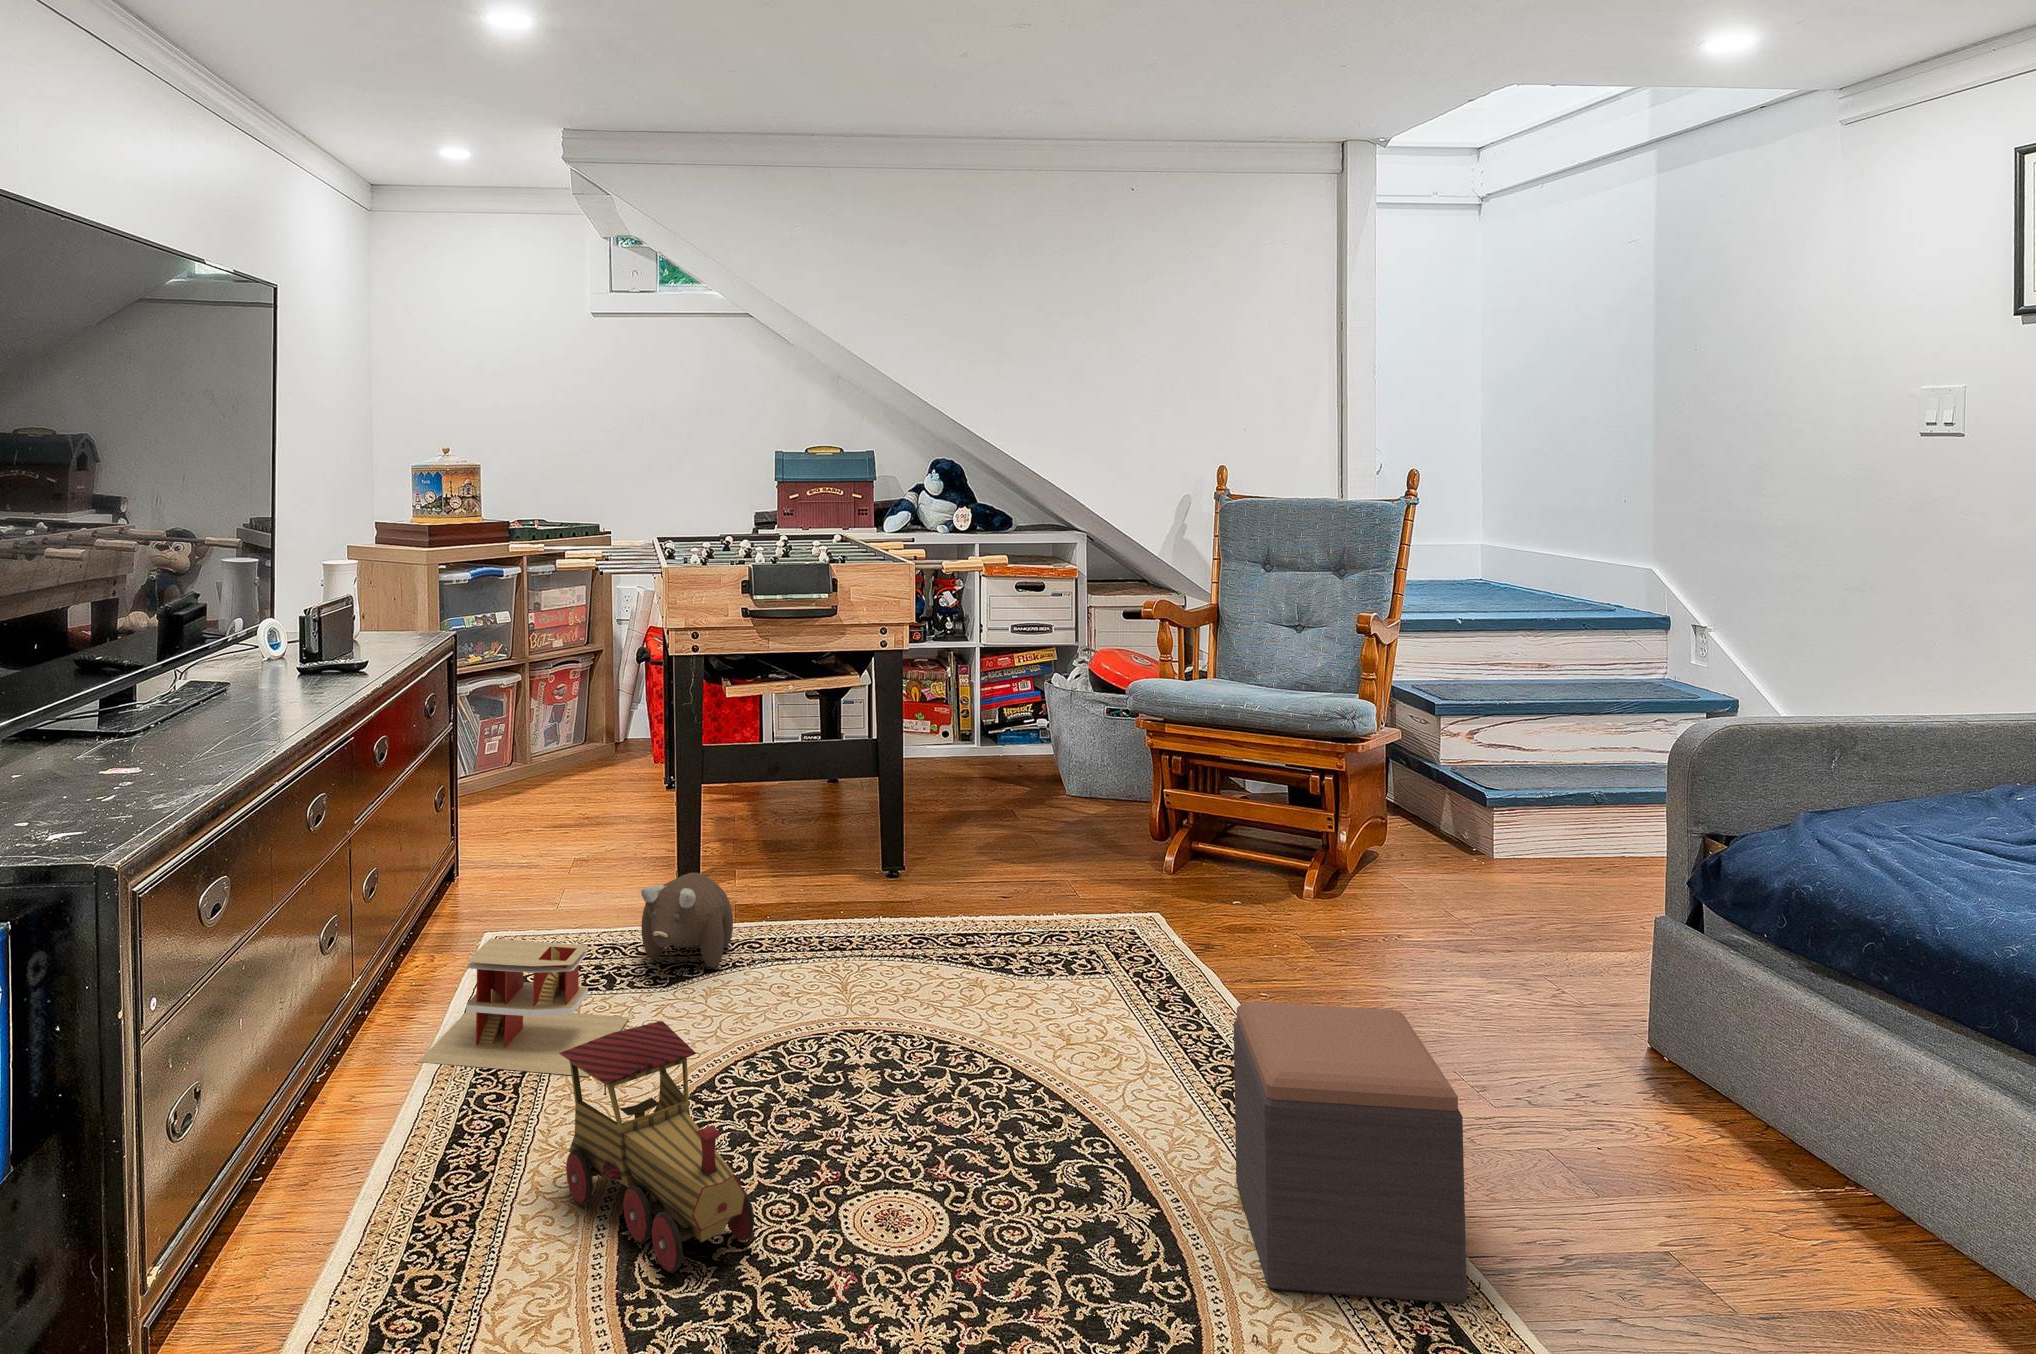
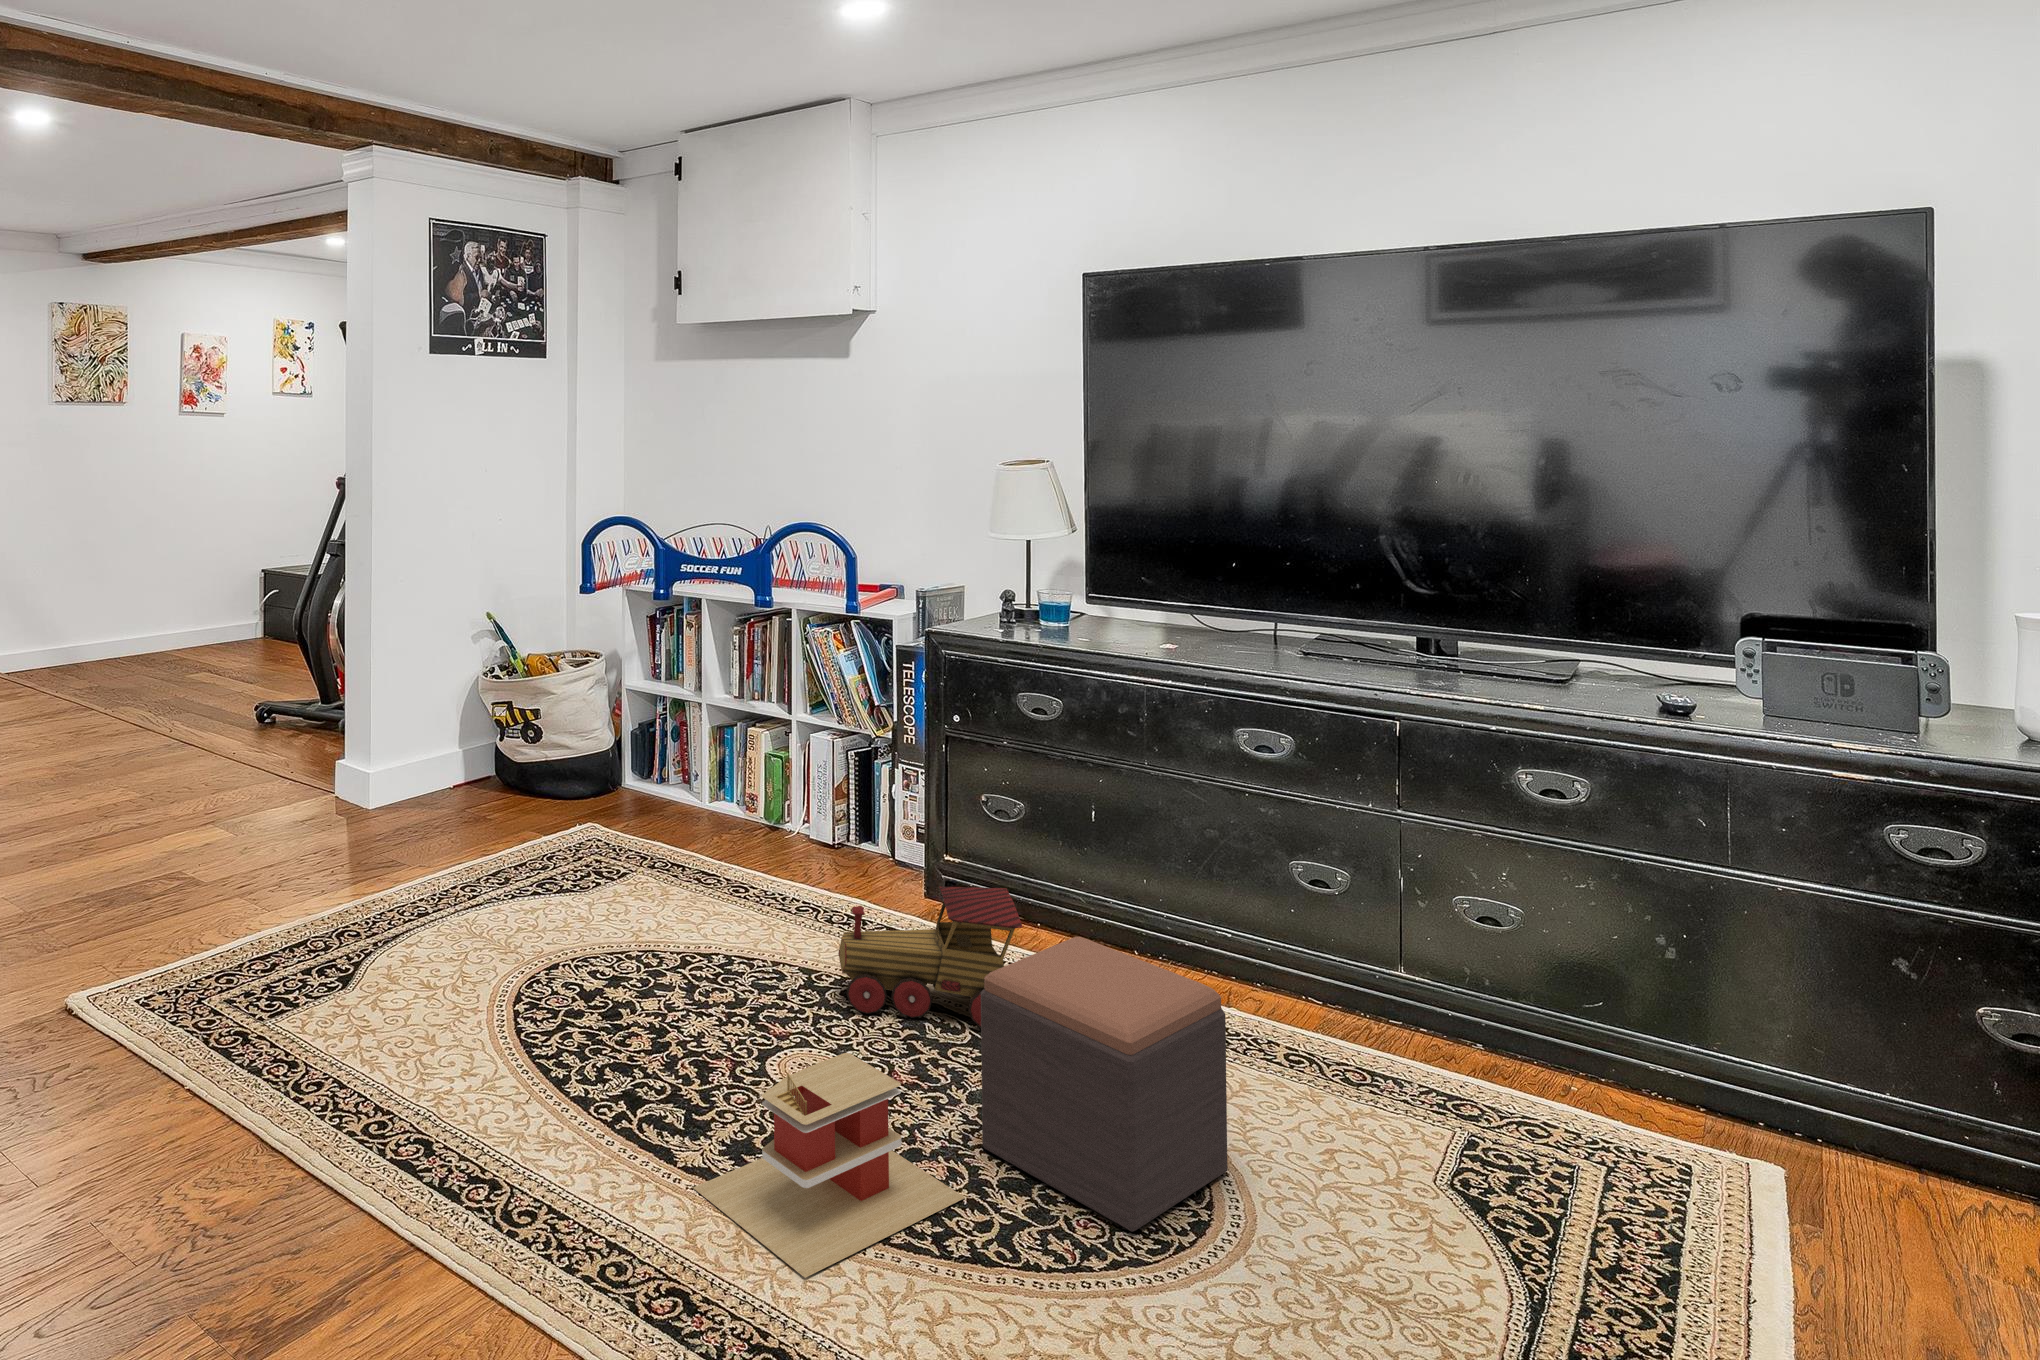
plush toy: present [641,873,733,968] -> none [1423,1050,1648,1277]
toy house: present [419,939,629,1076] -> present [693,1053,965,1278]
footstool: present [1234,1002,1467,1304] -> present [981,937,1228,1232]

